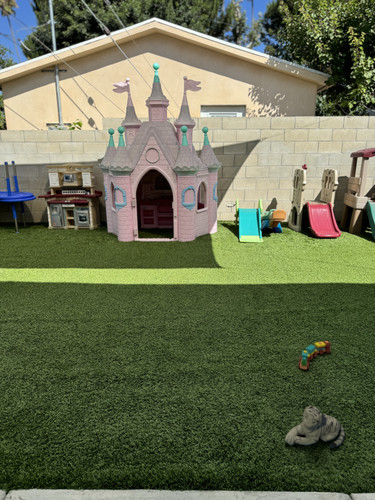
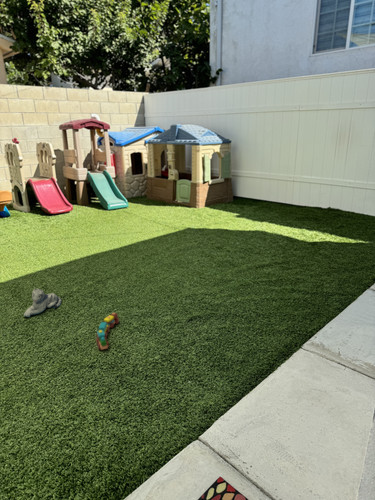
plush toy: present [285,406,345,448] -> present [24,289,62,317]

